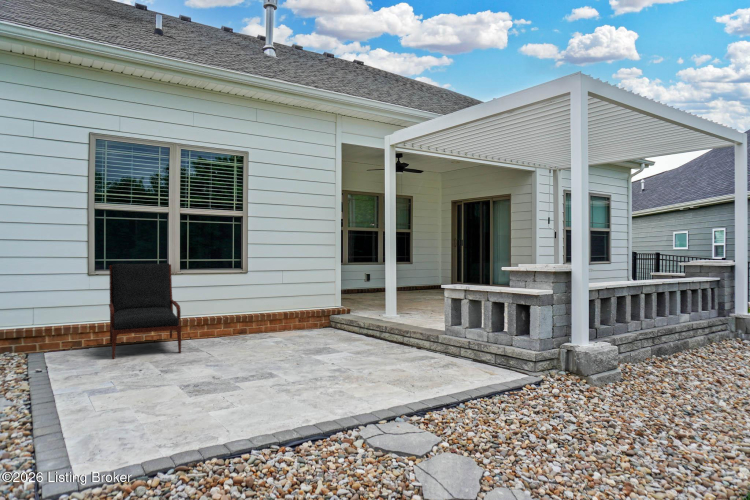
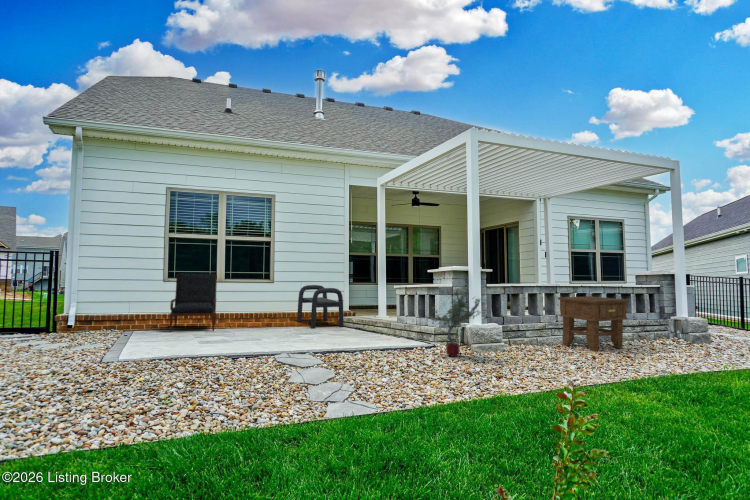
bench: none [282,275,355,340] -> present [297,285,344,328]
side table: none [650,296,734,370] -> present [558,296,629,351]
potted tree: none [528,300,610,394] -> present [428,289,480,357]

